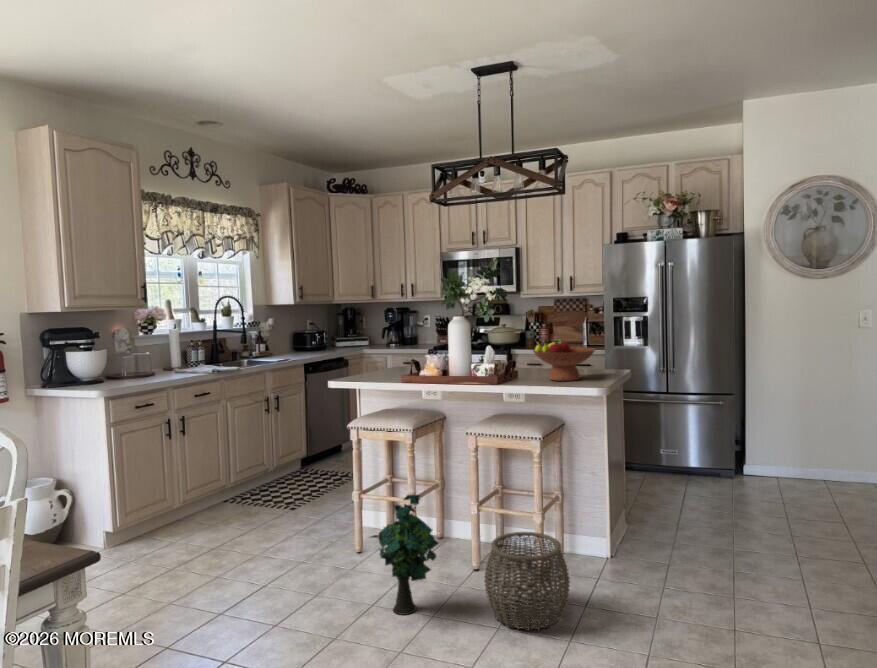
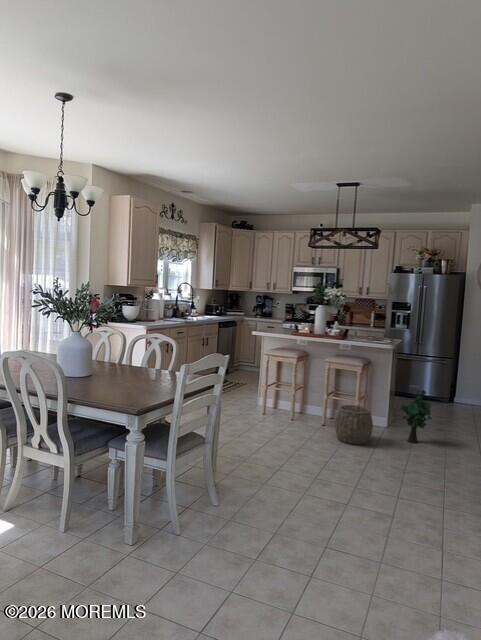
fruit bowl: present [533,339,595,381] -> none [357,320,388,341]
decorative plant: present [371,495,439,615] -> present [400,390,431,443]

